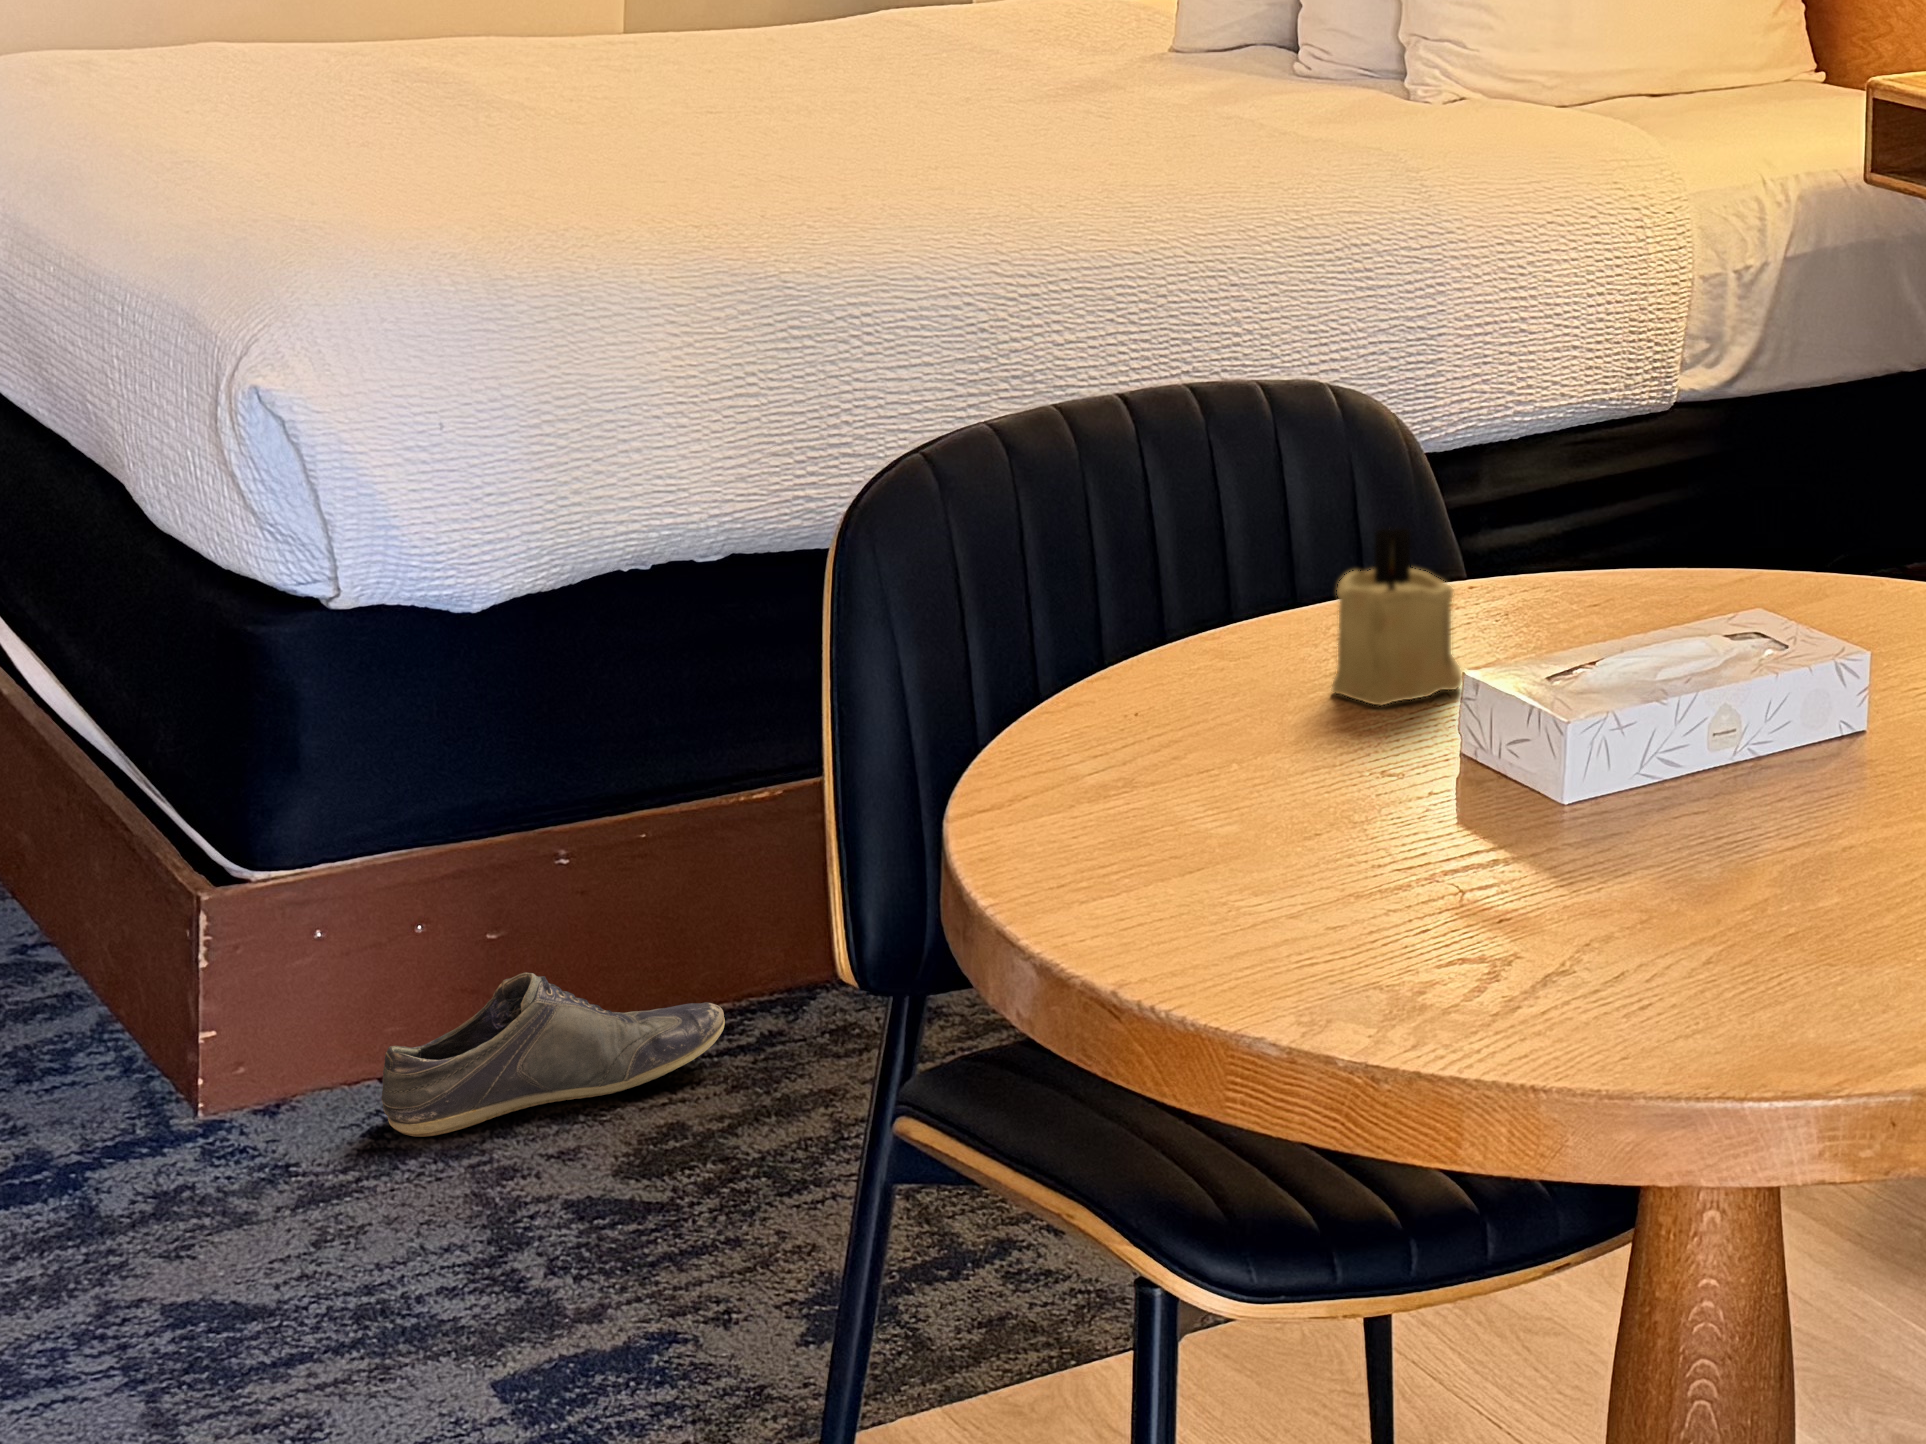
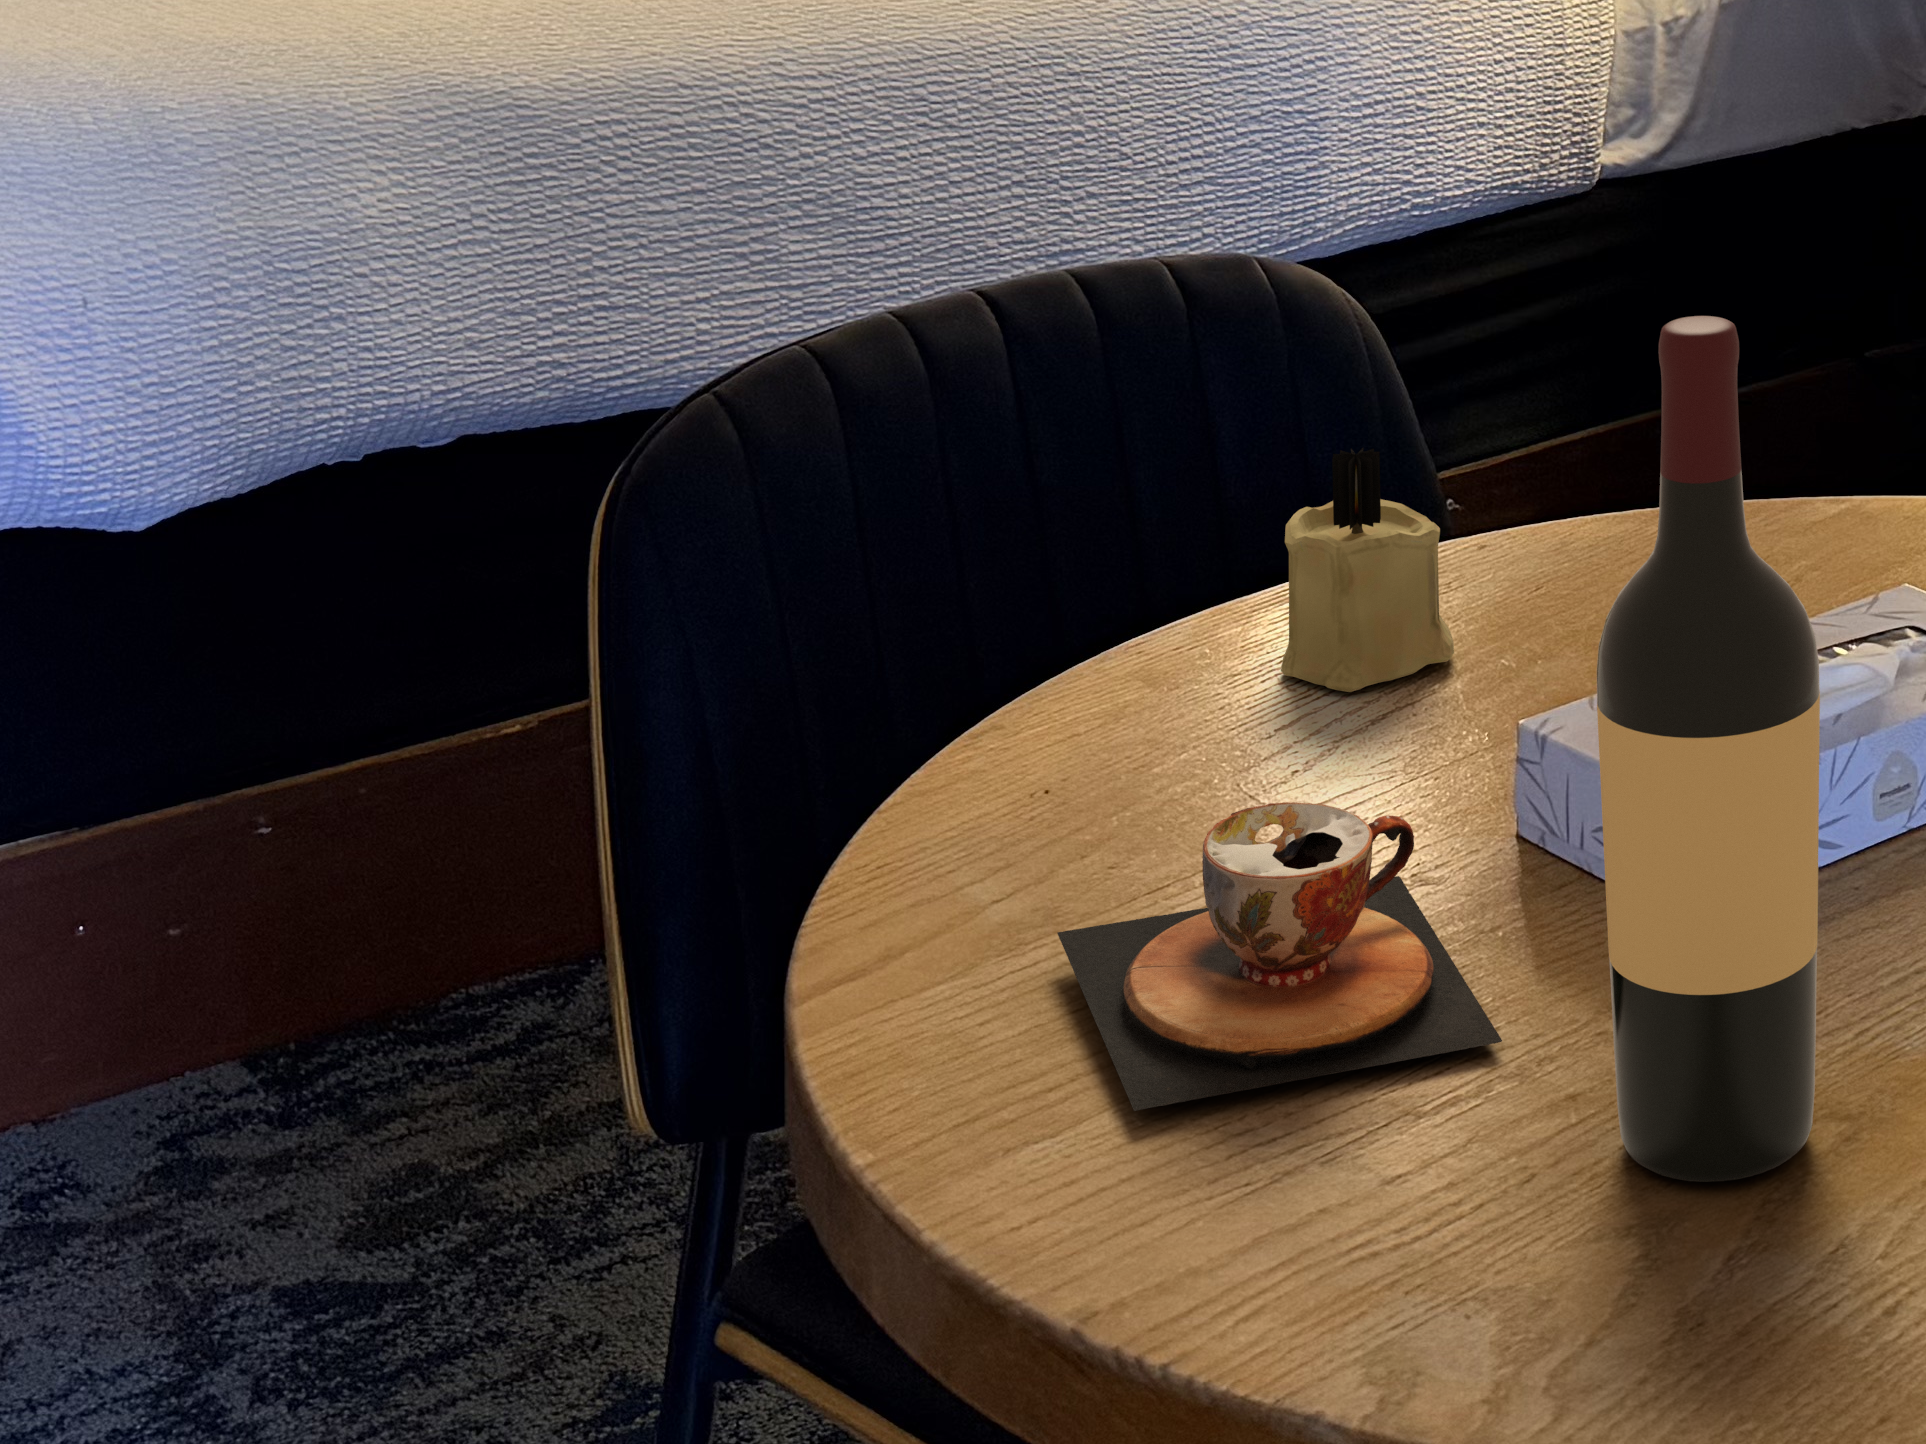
wine bottle: none [1516,393,1672,1000] -> present [1597,316,1820,1182]
teacup: none [1145,746,1451,939] -> present [1057,802,1502,1111]
shoe: present [381,973,725,1137] -> none [35,982,475,1203]

